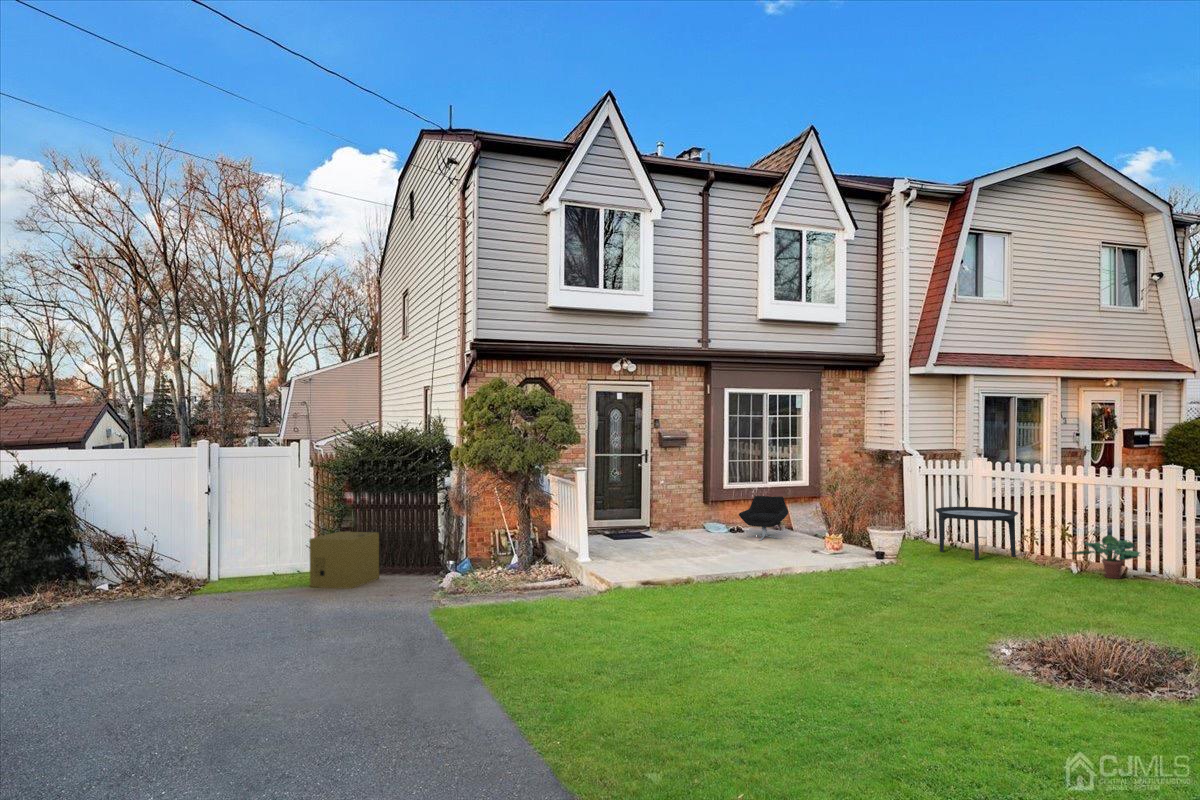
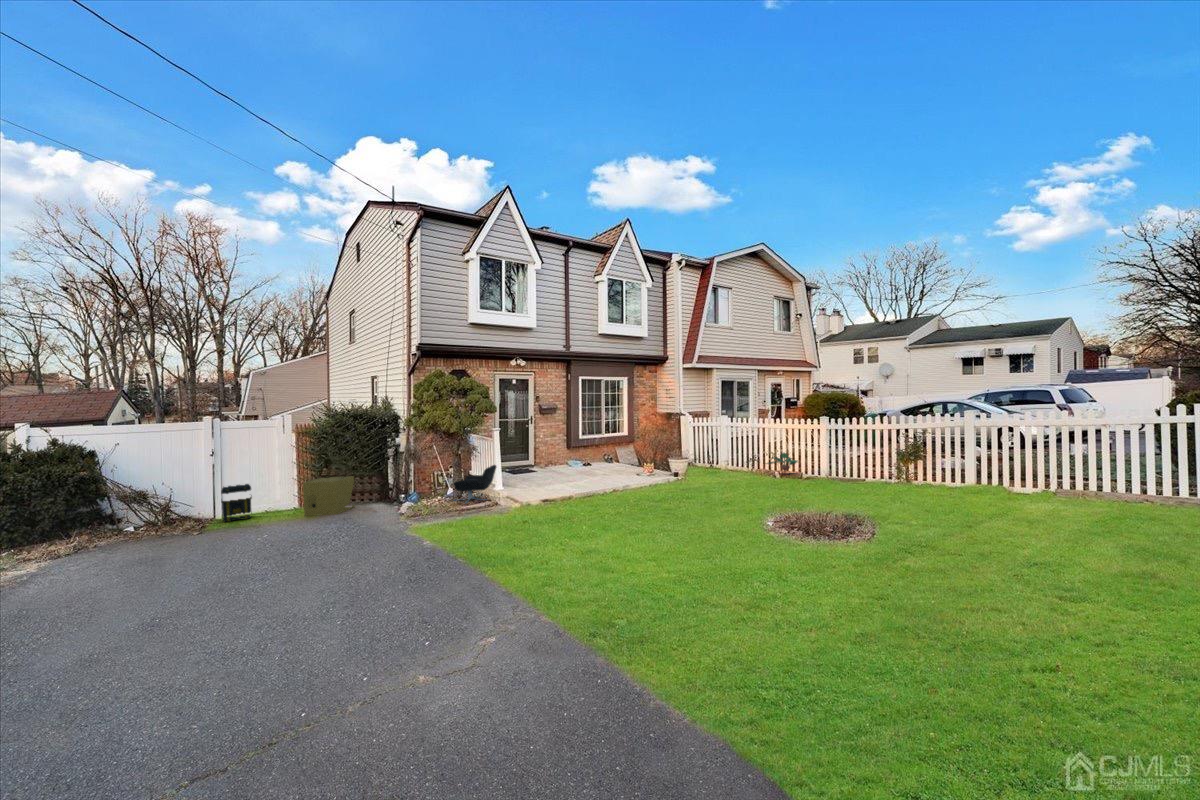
lounge chair: present [739,496,788,541] -> present [453,465,496,503]
round table: present [935,507,1018,560] -> none [698,442,740,471]
toolbox: none [210,535,249,587] -> present [221,484,252,522]

